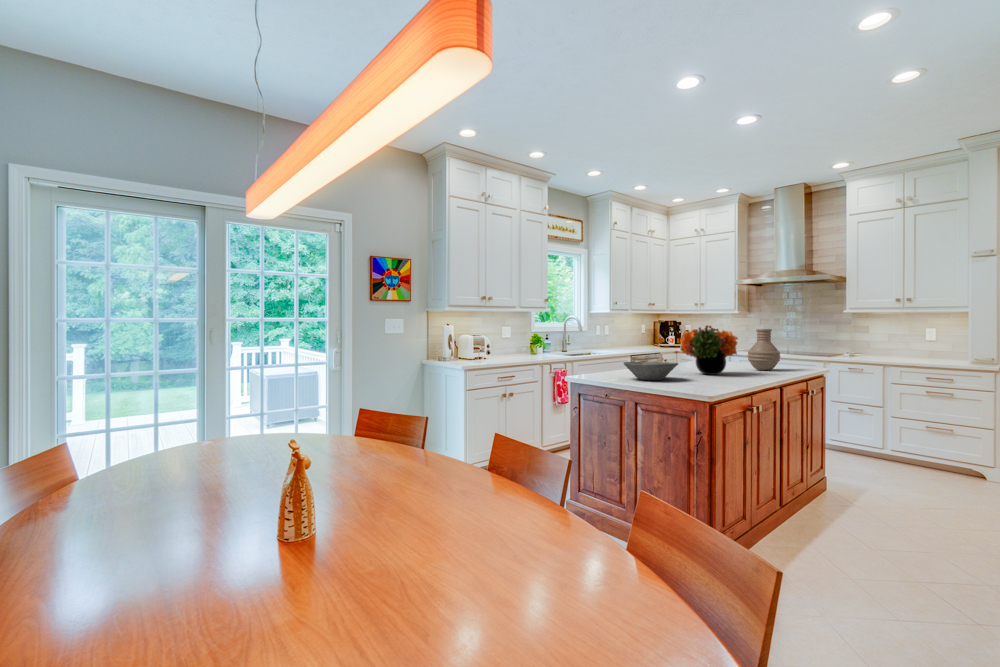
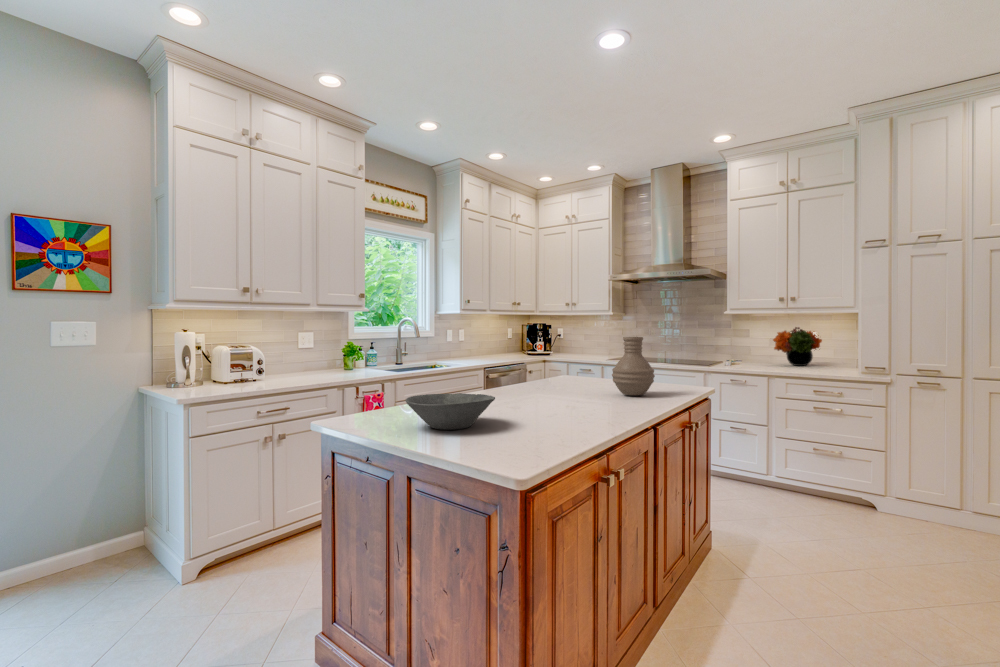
flower arrangement: present [680,325,738,375] -> present [773,327,822,366]

